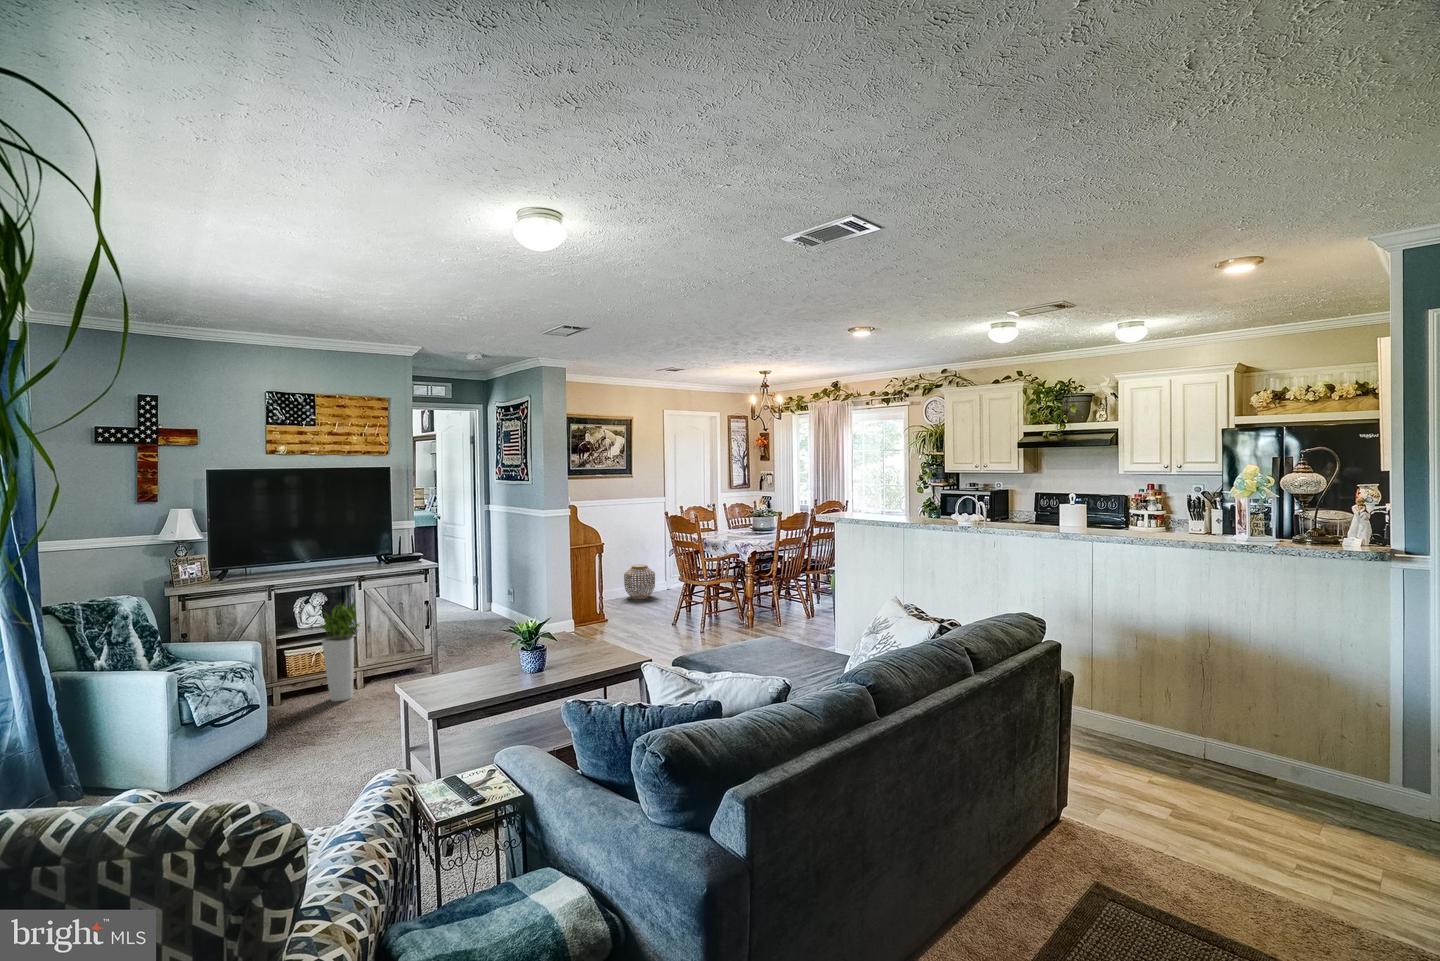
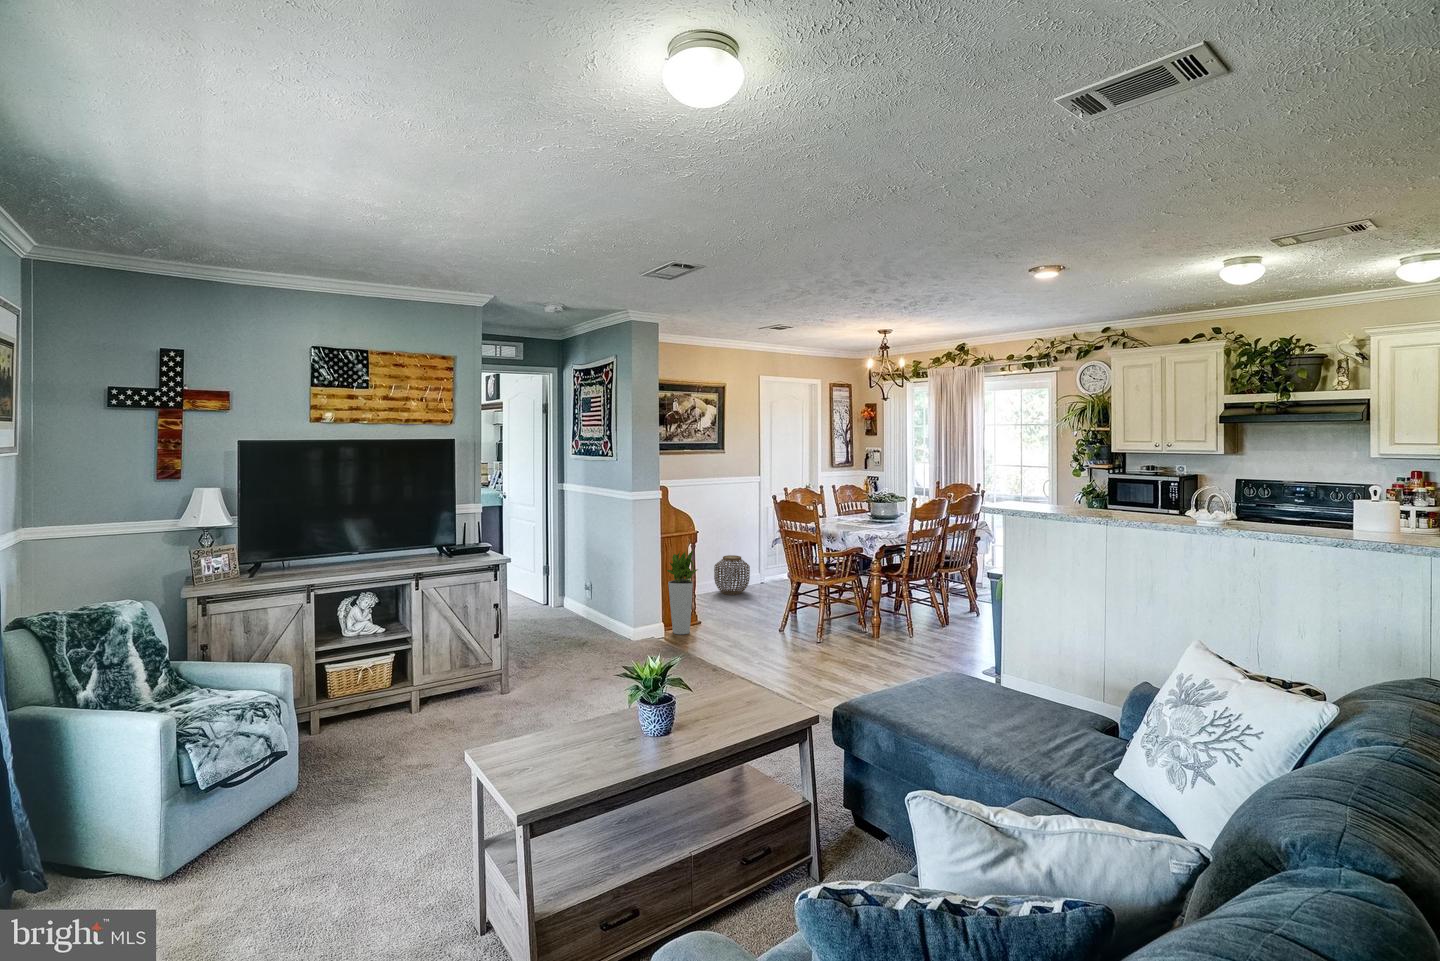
planter: present [320,602,359,701] -> present [667,550,697,634]

